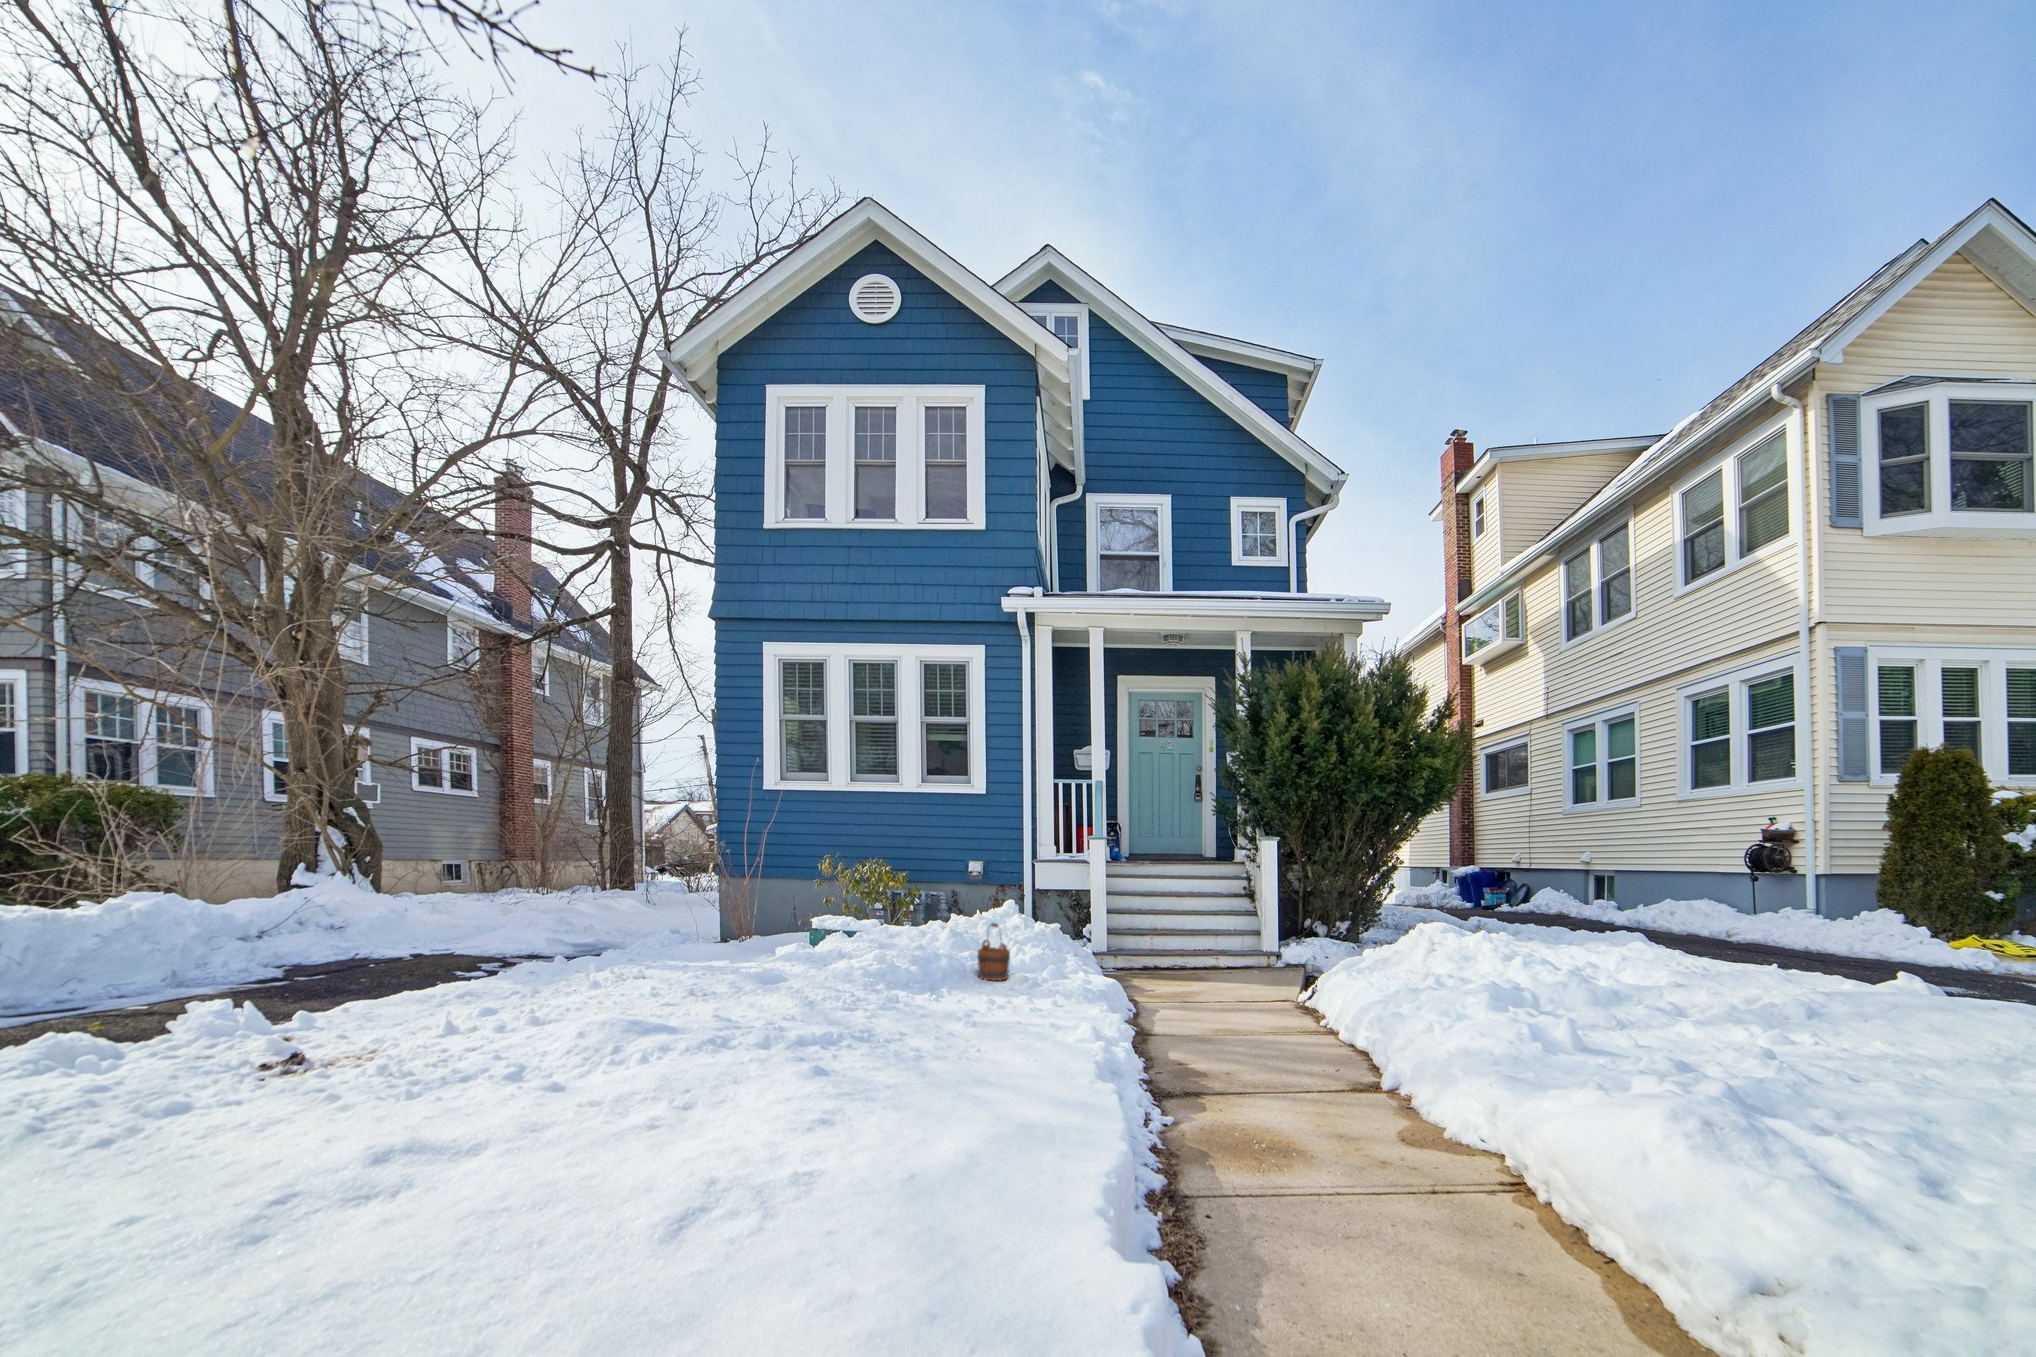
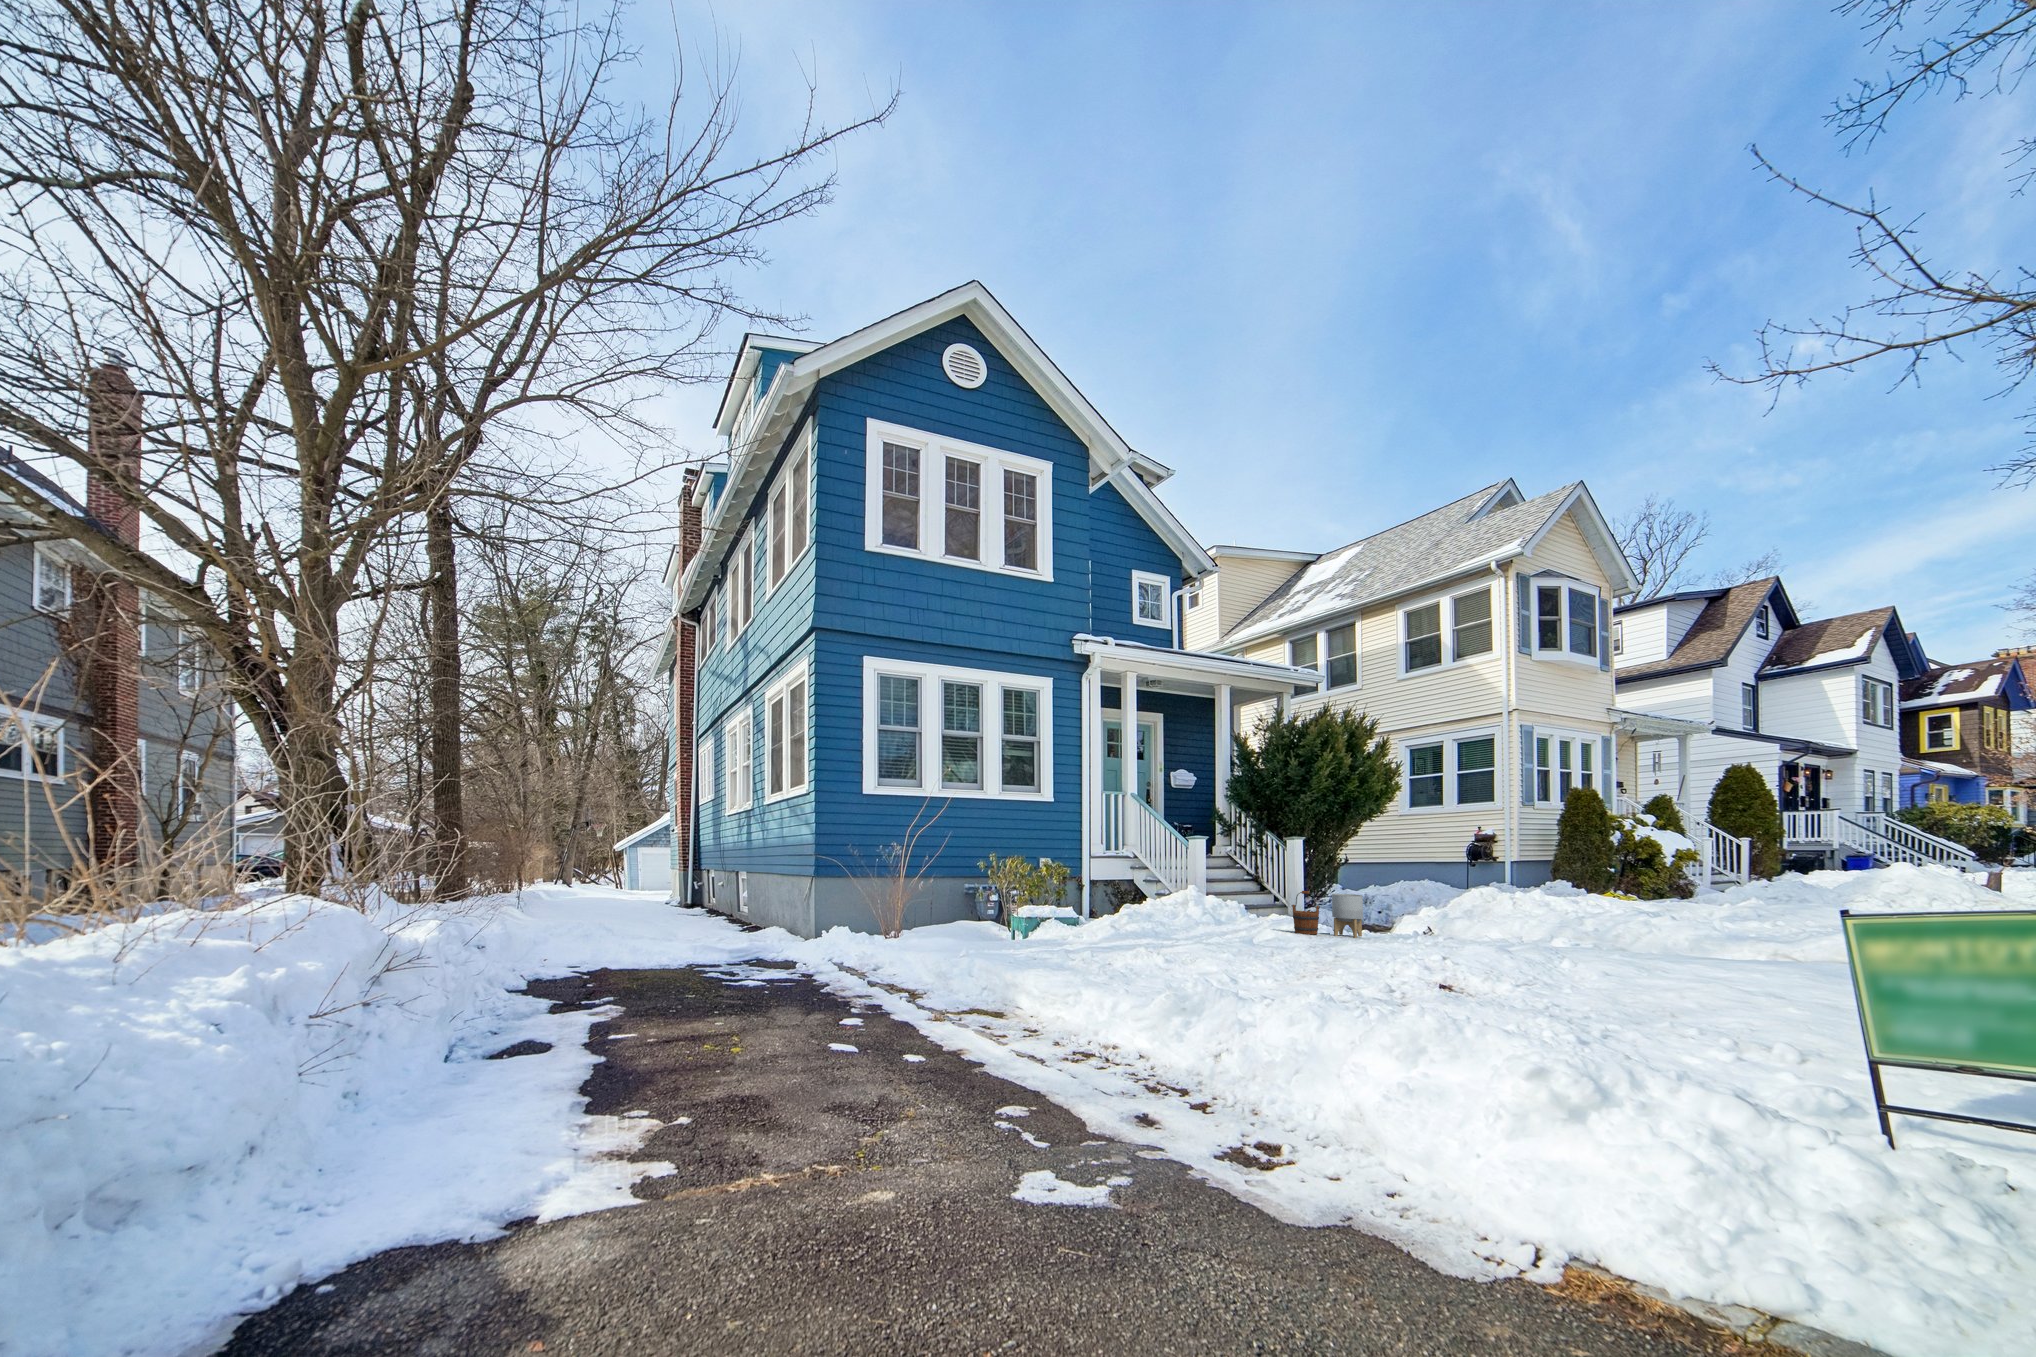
planter: none [1030,928,1070,990] -> present [1332,894,1363,938]

